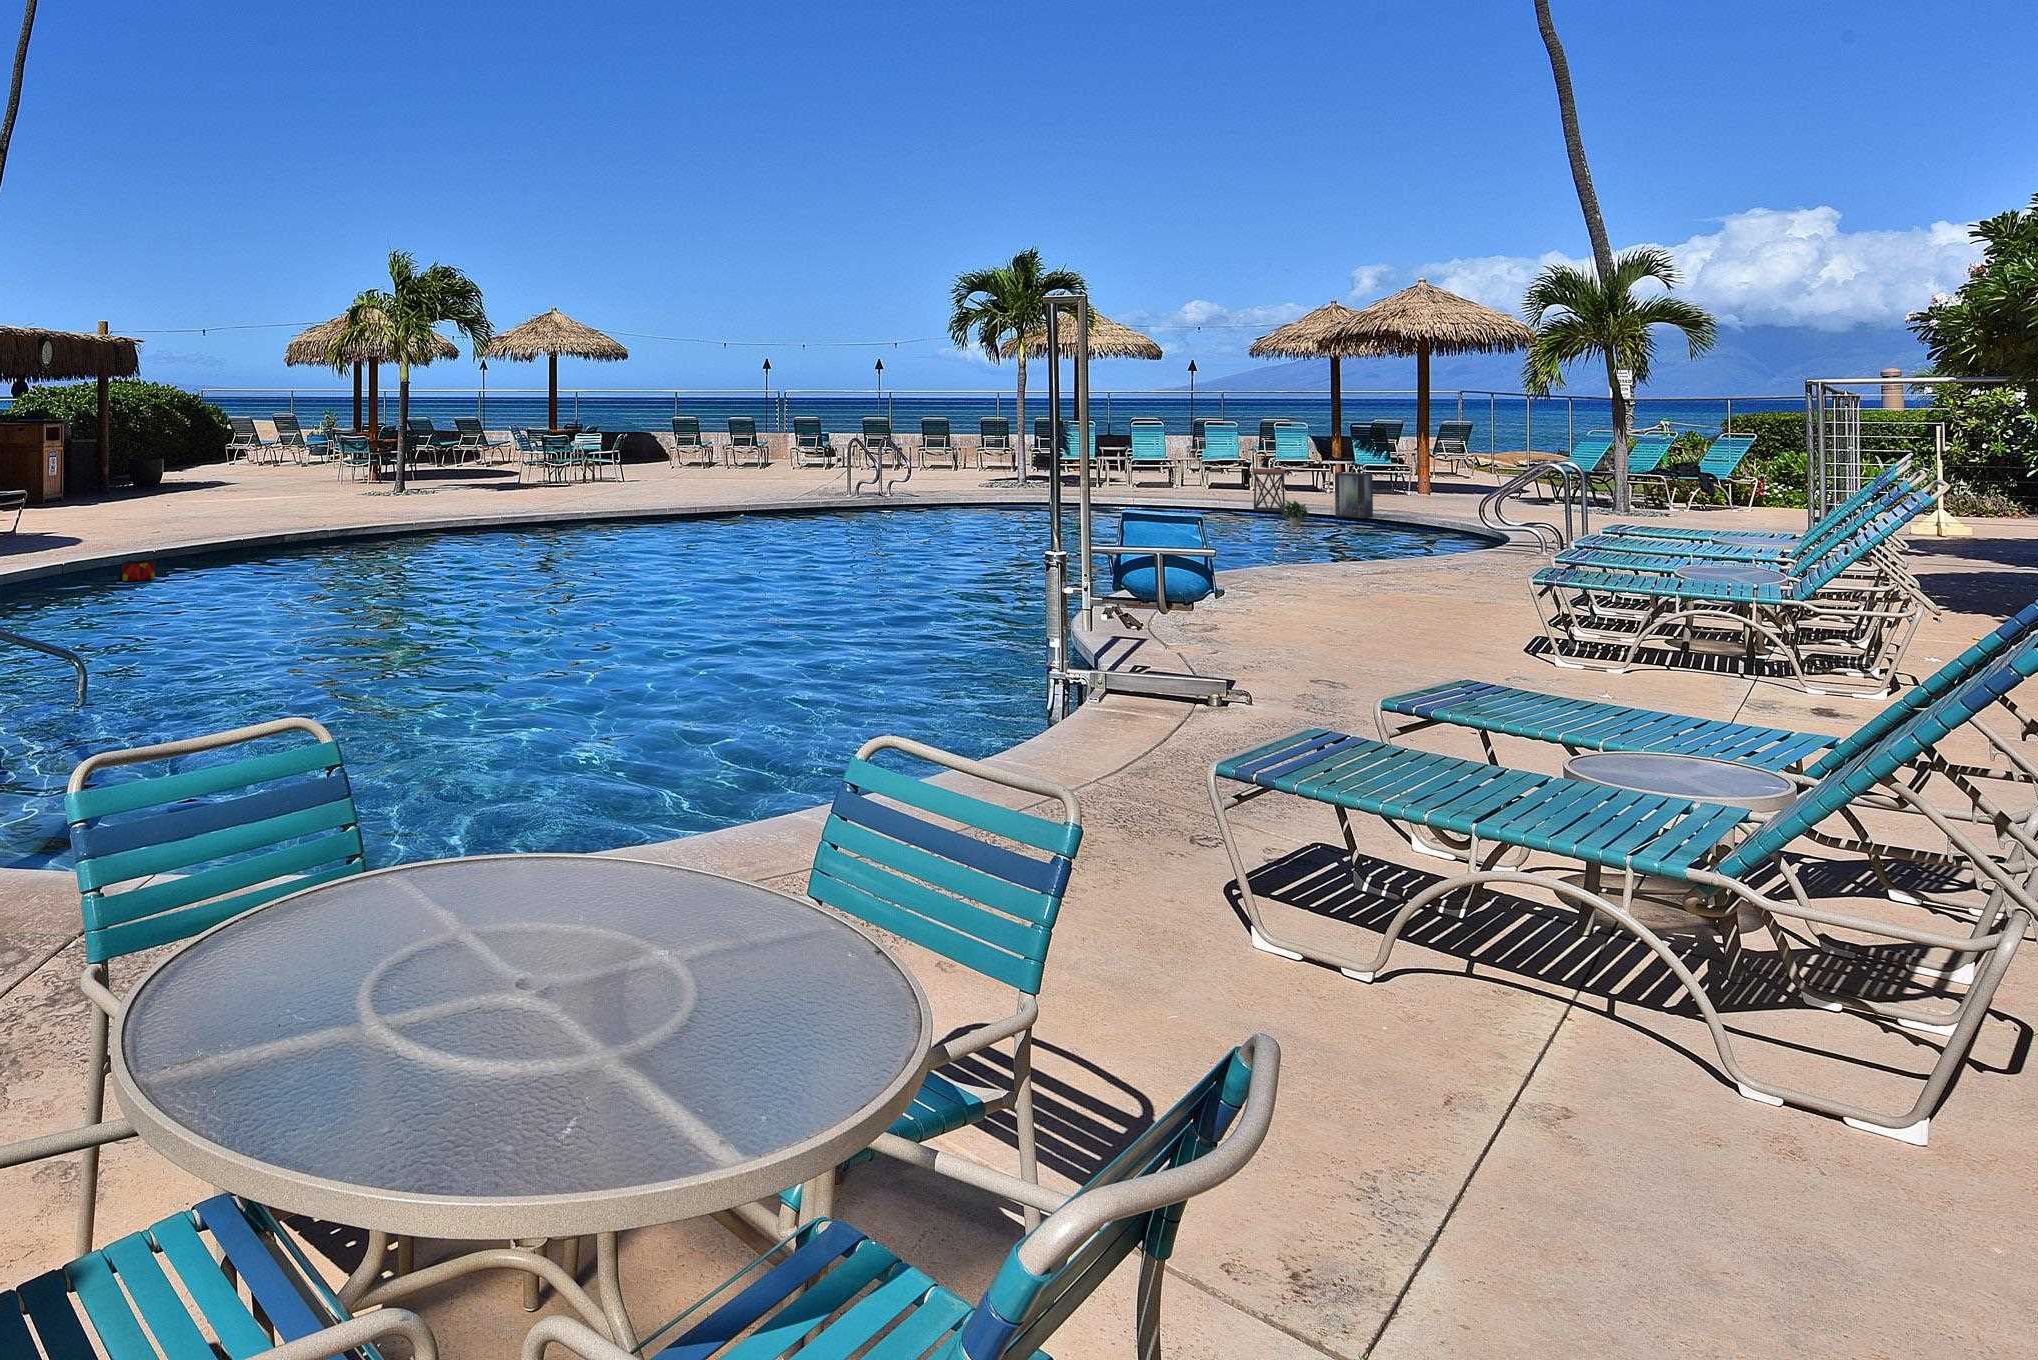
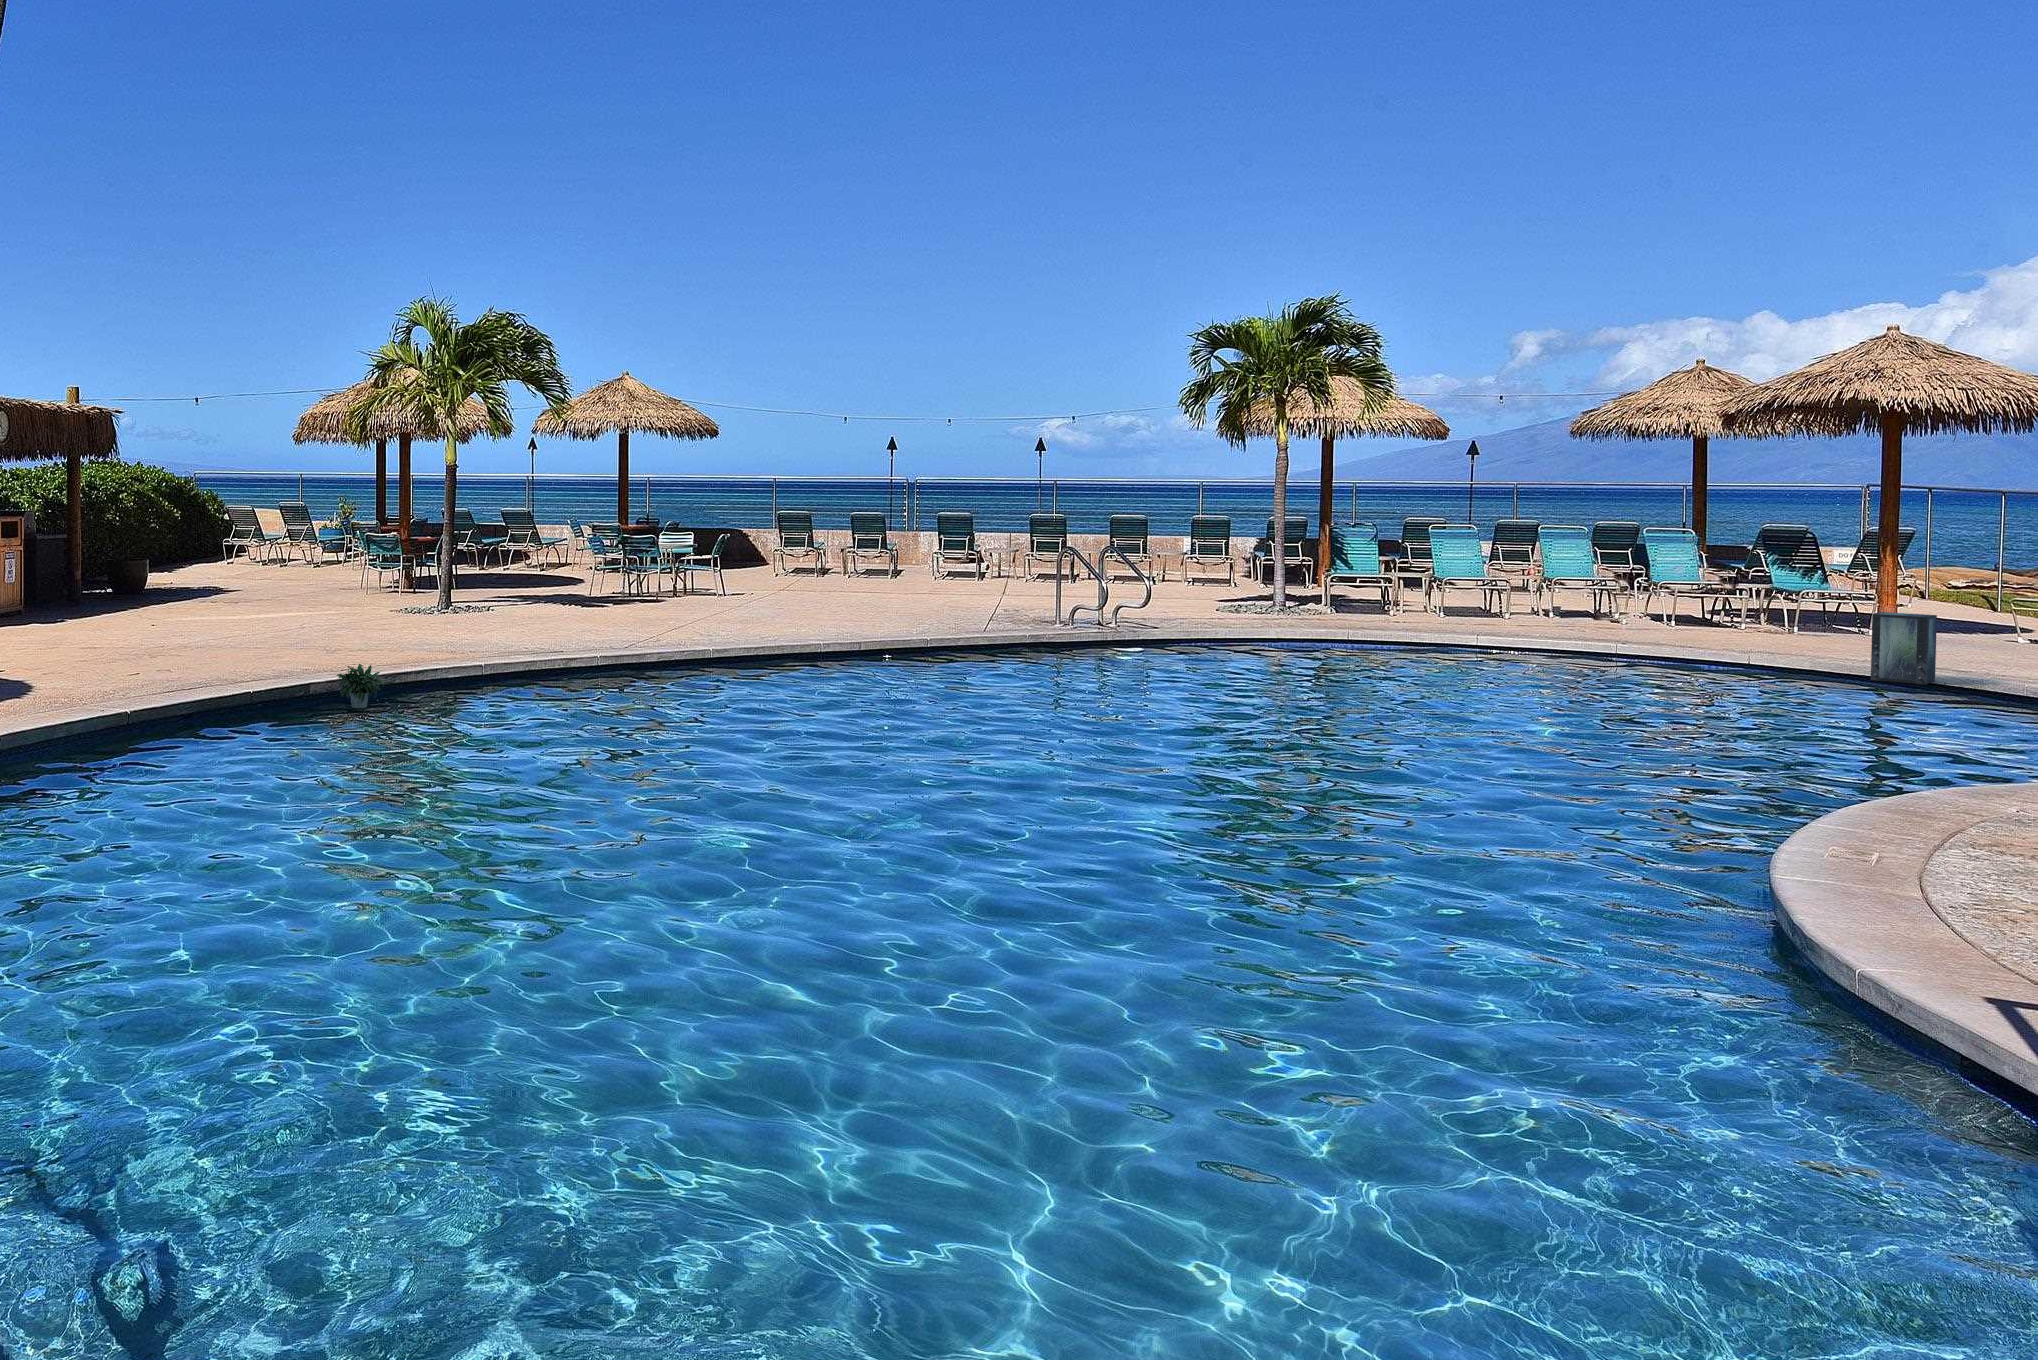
stool: present [1253,469,1285,512] -> none [1704,601,1765,668]
potted plant: present [1281,500,1309,527] -> present [337,664,388,708]
bag: present [118,560,157,582] -> none [59,737,117,771]

